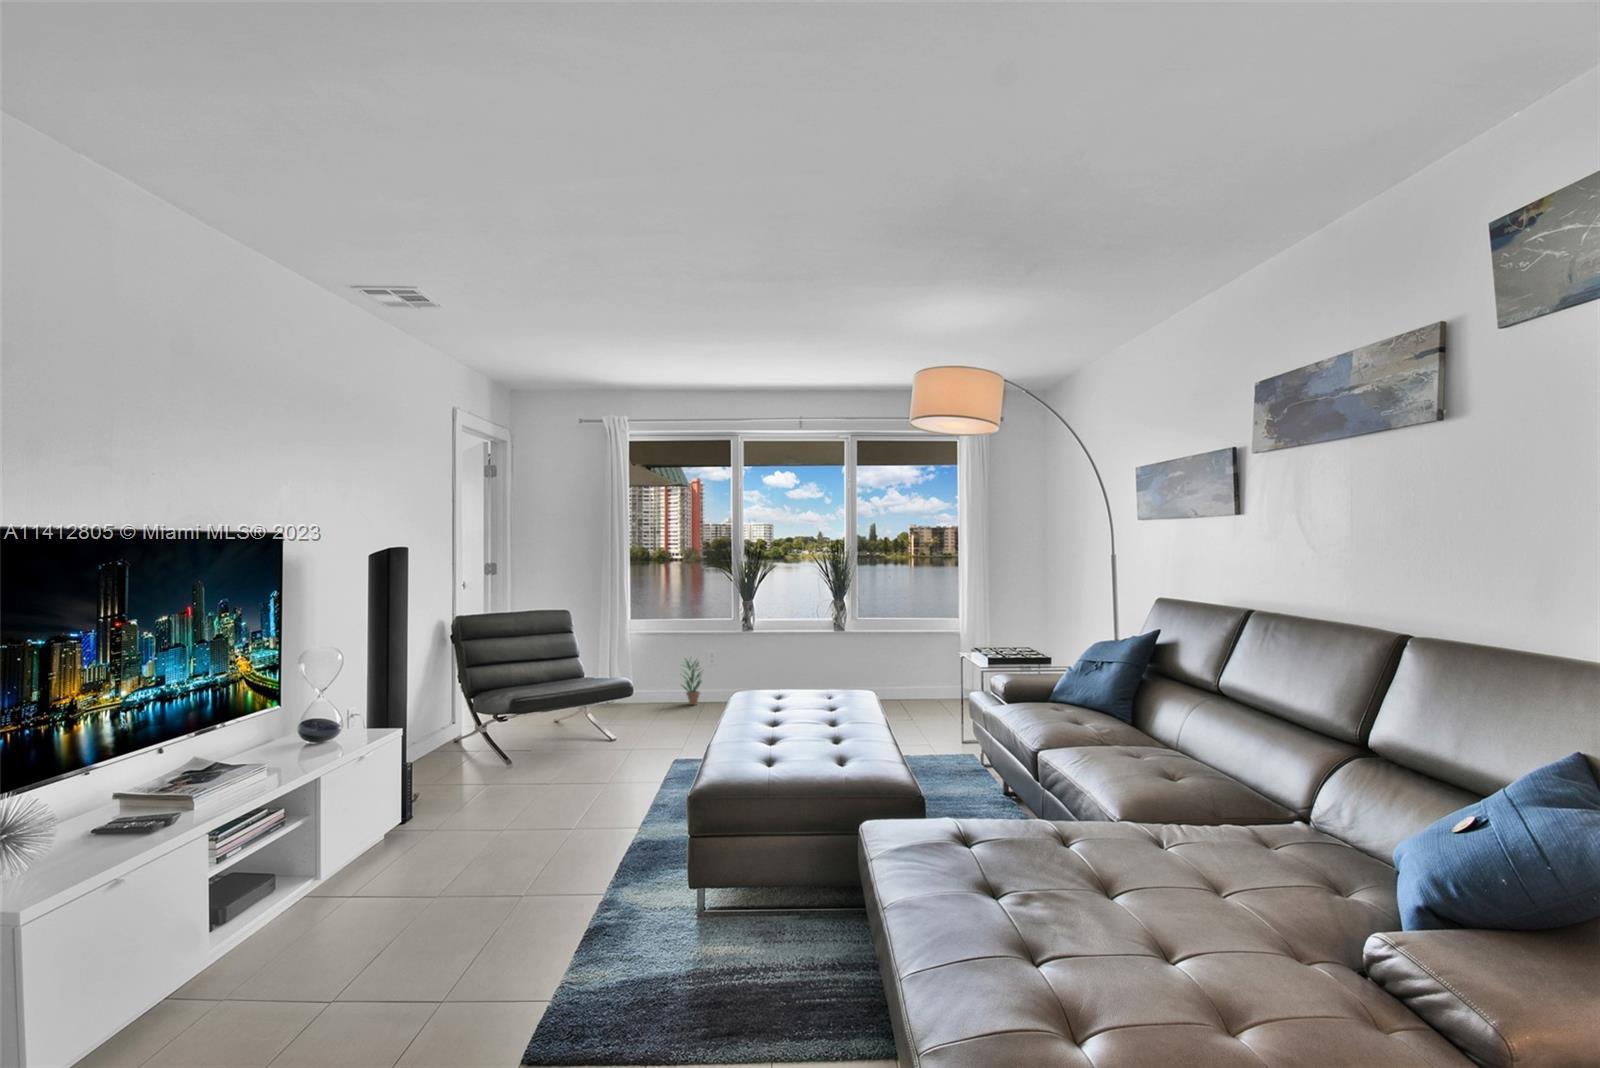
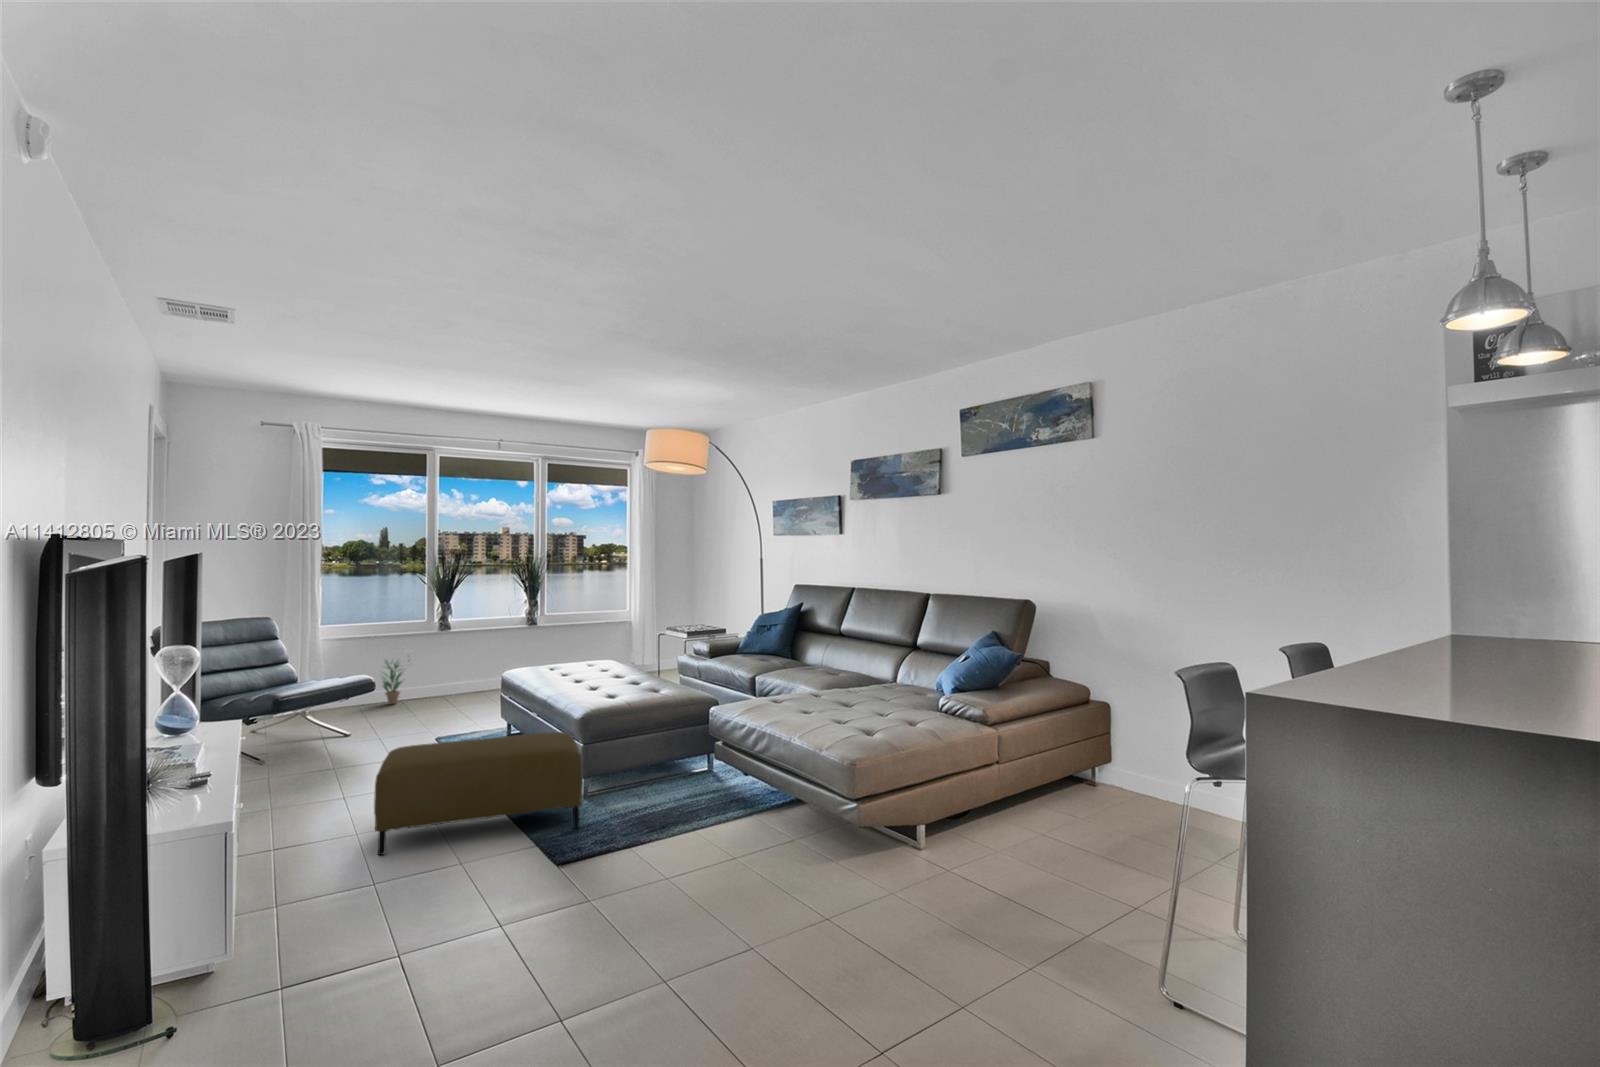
ottoman: none [391,794,686,981] -> present [374,732,582,855]

